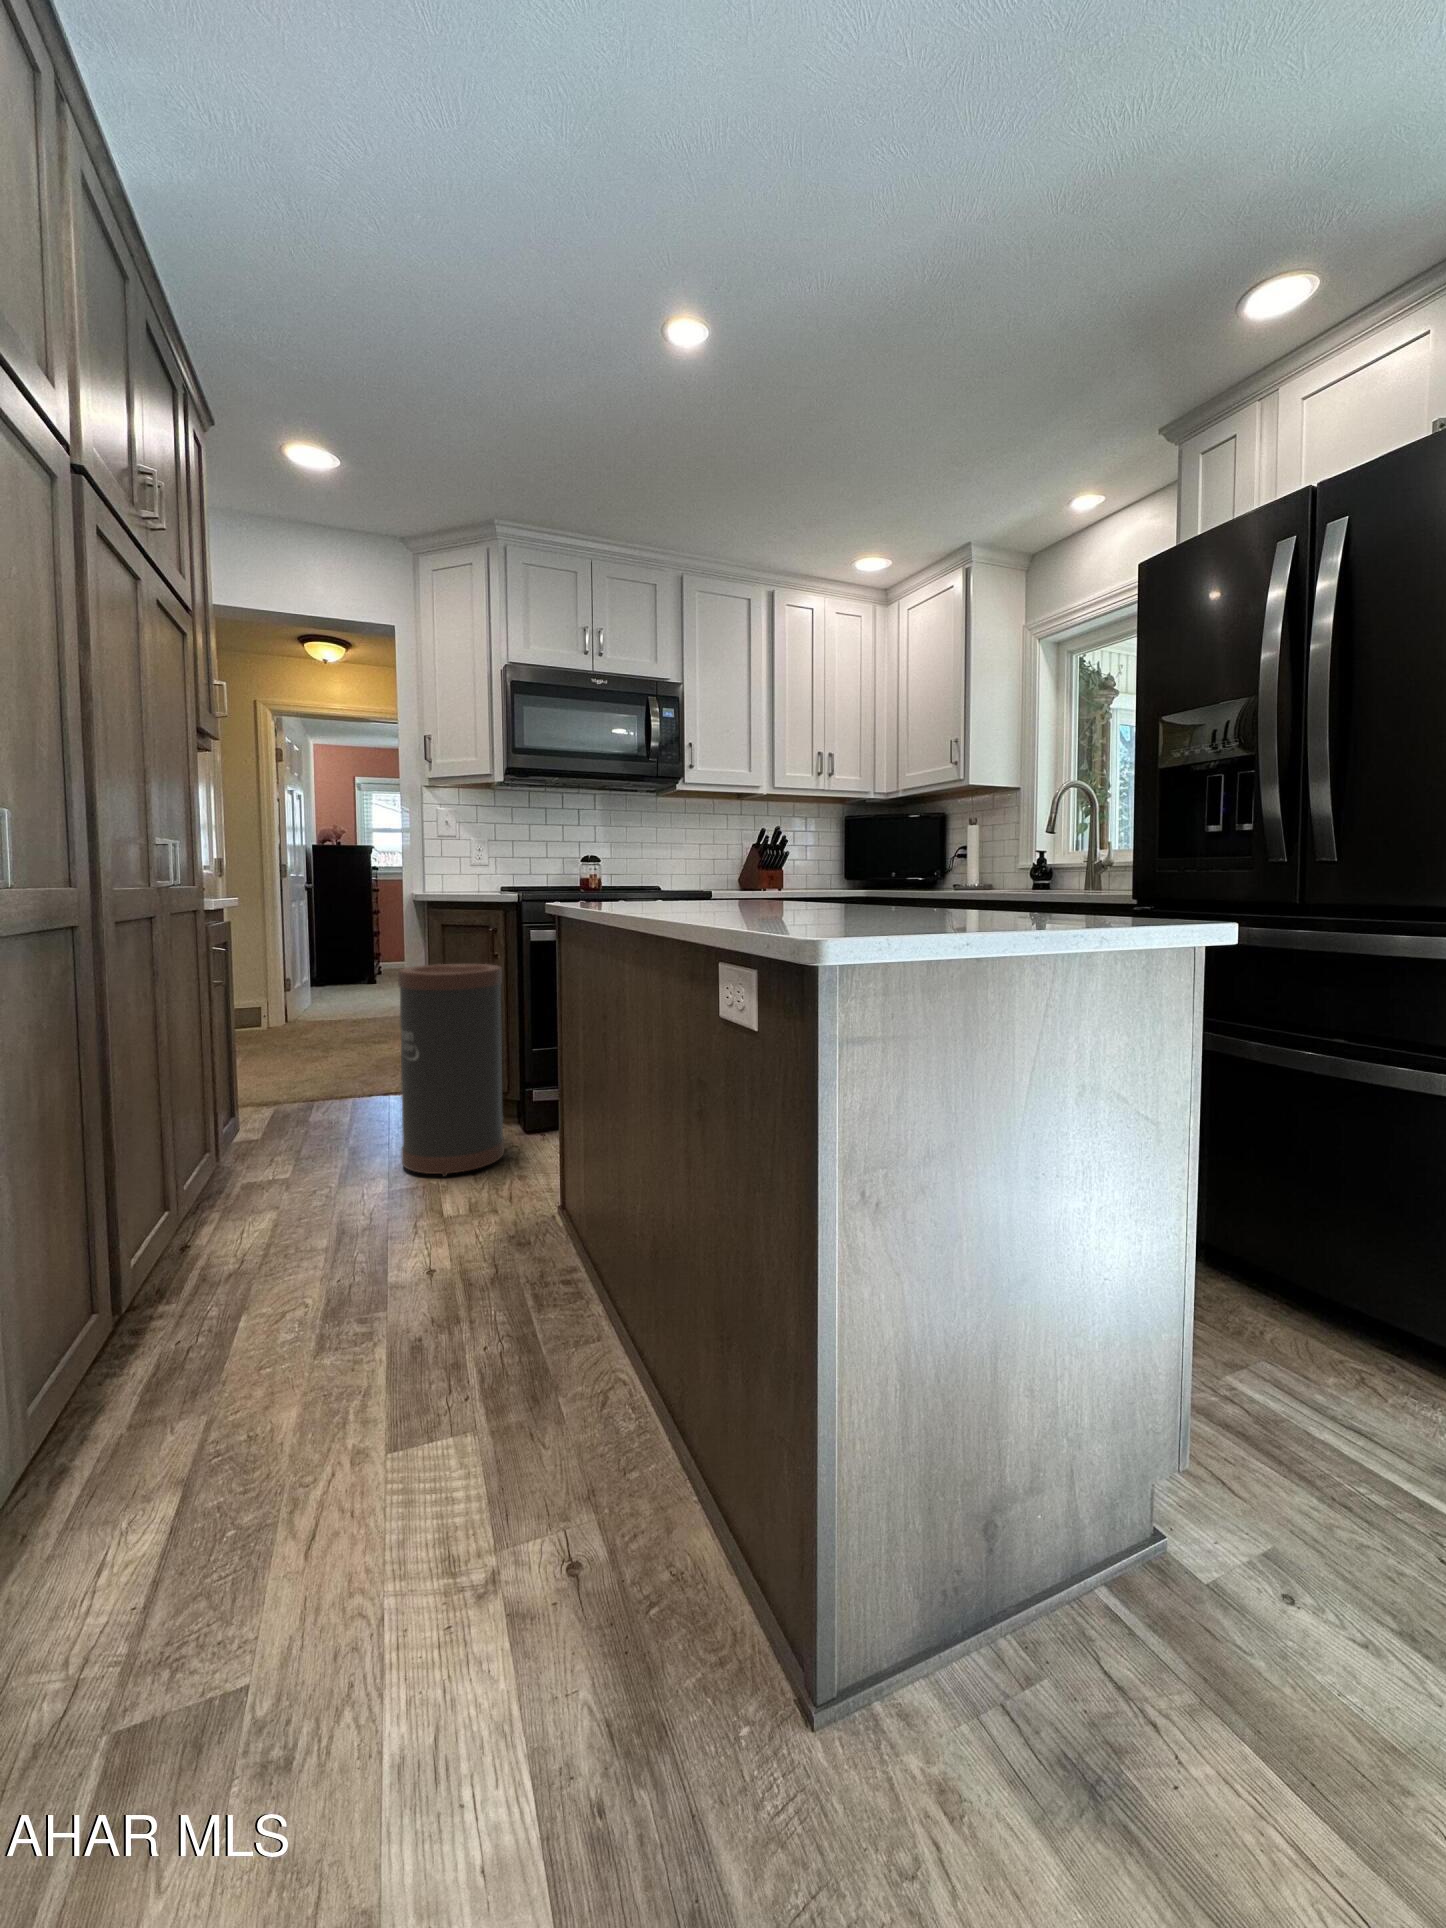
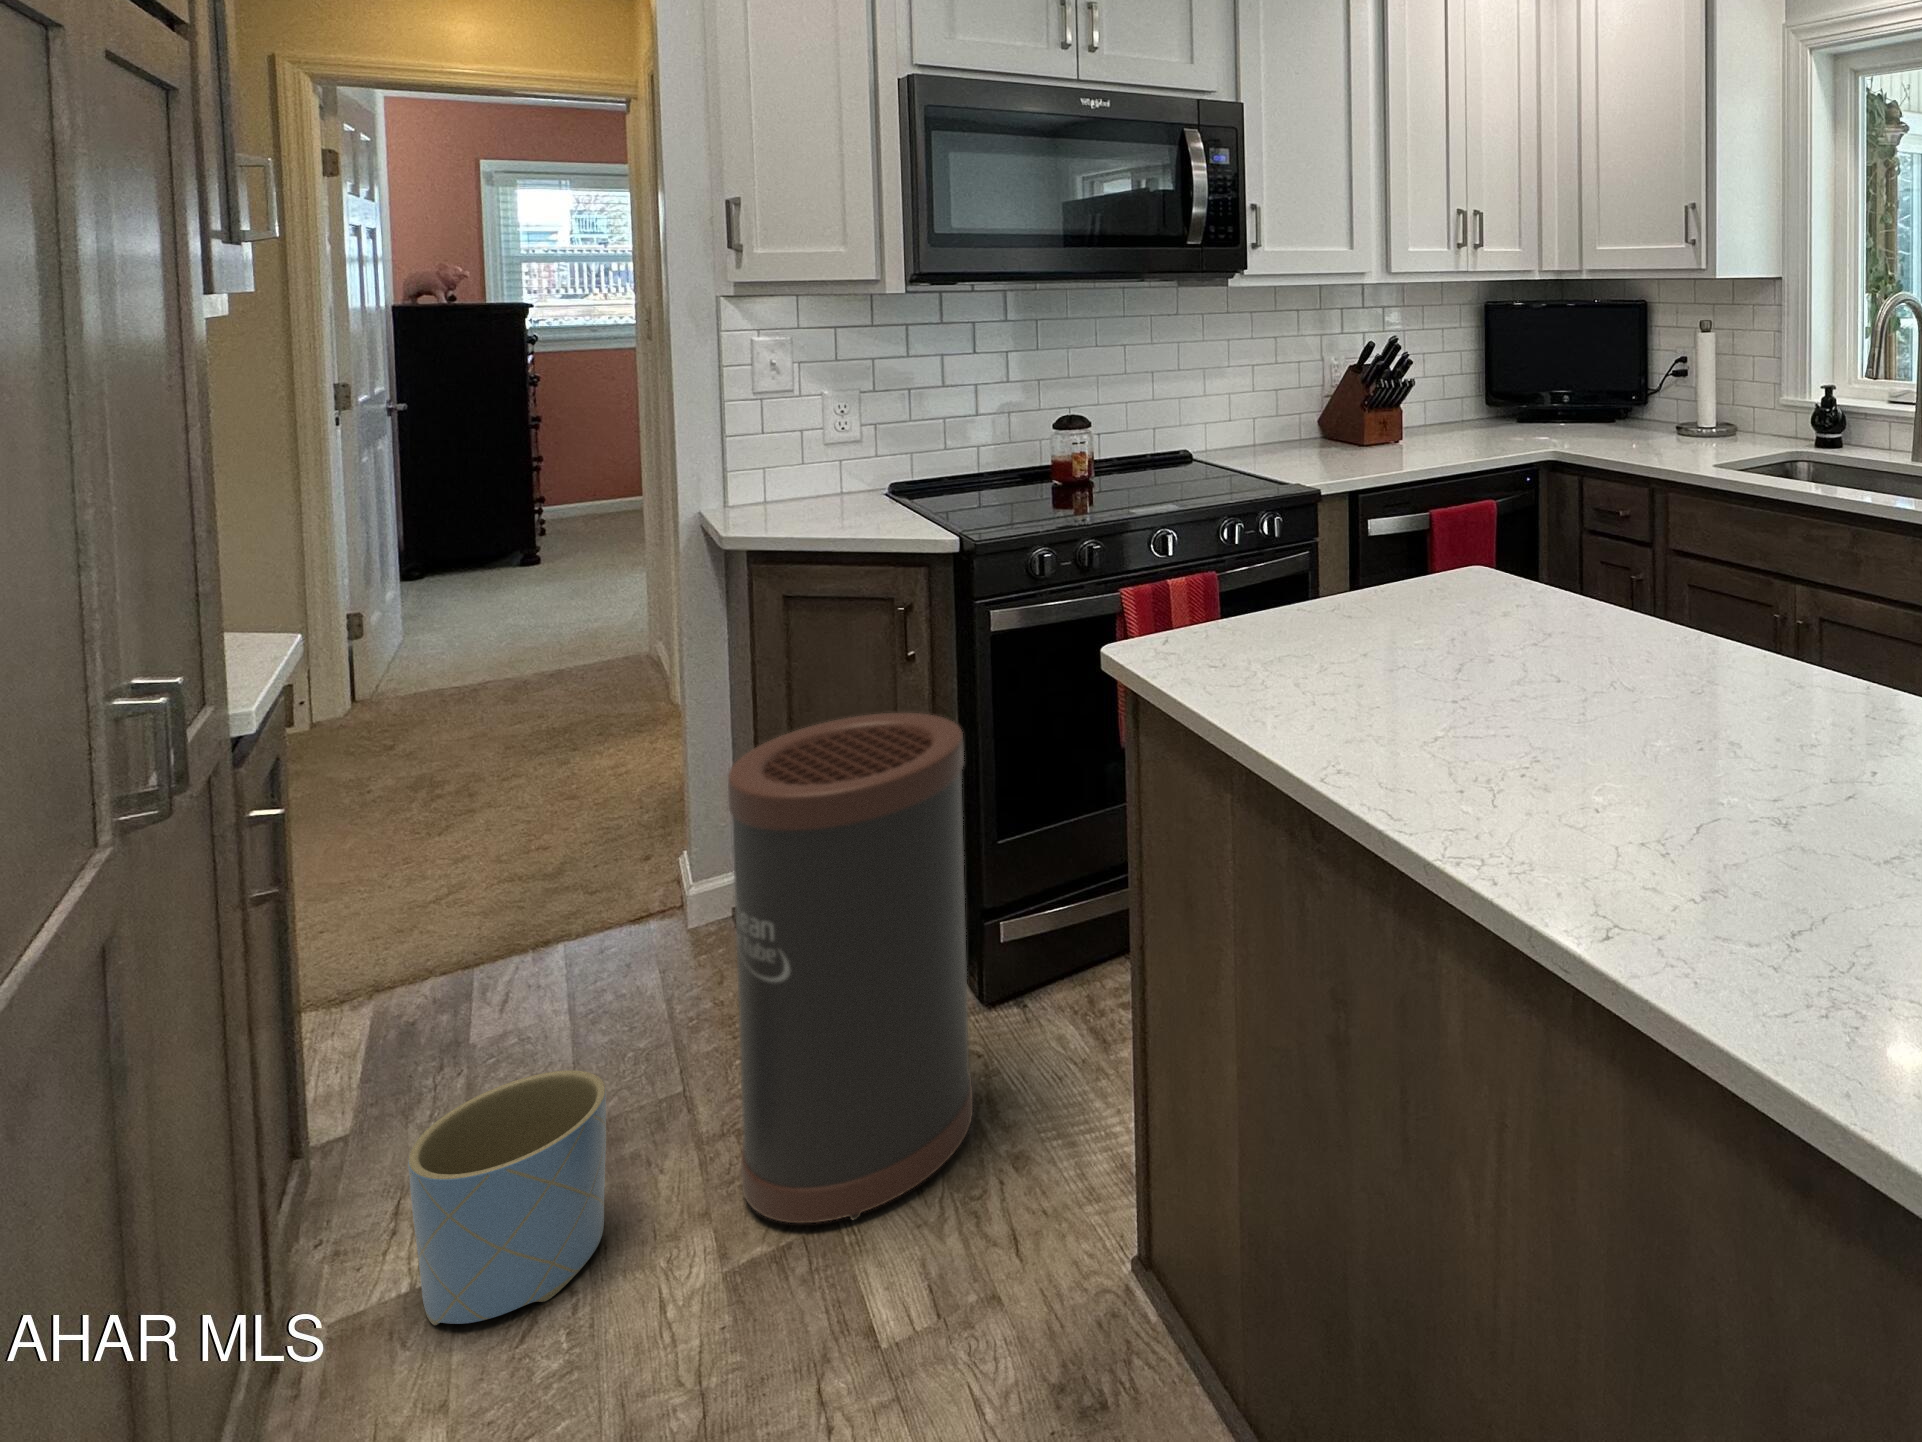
planter: none [274,1097,349,1180] -> present [408,1070,606,1325]

